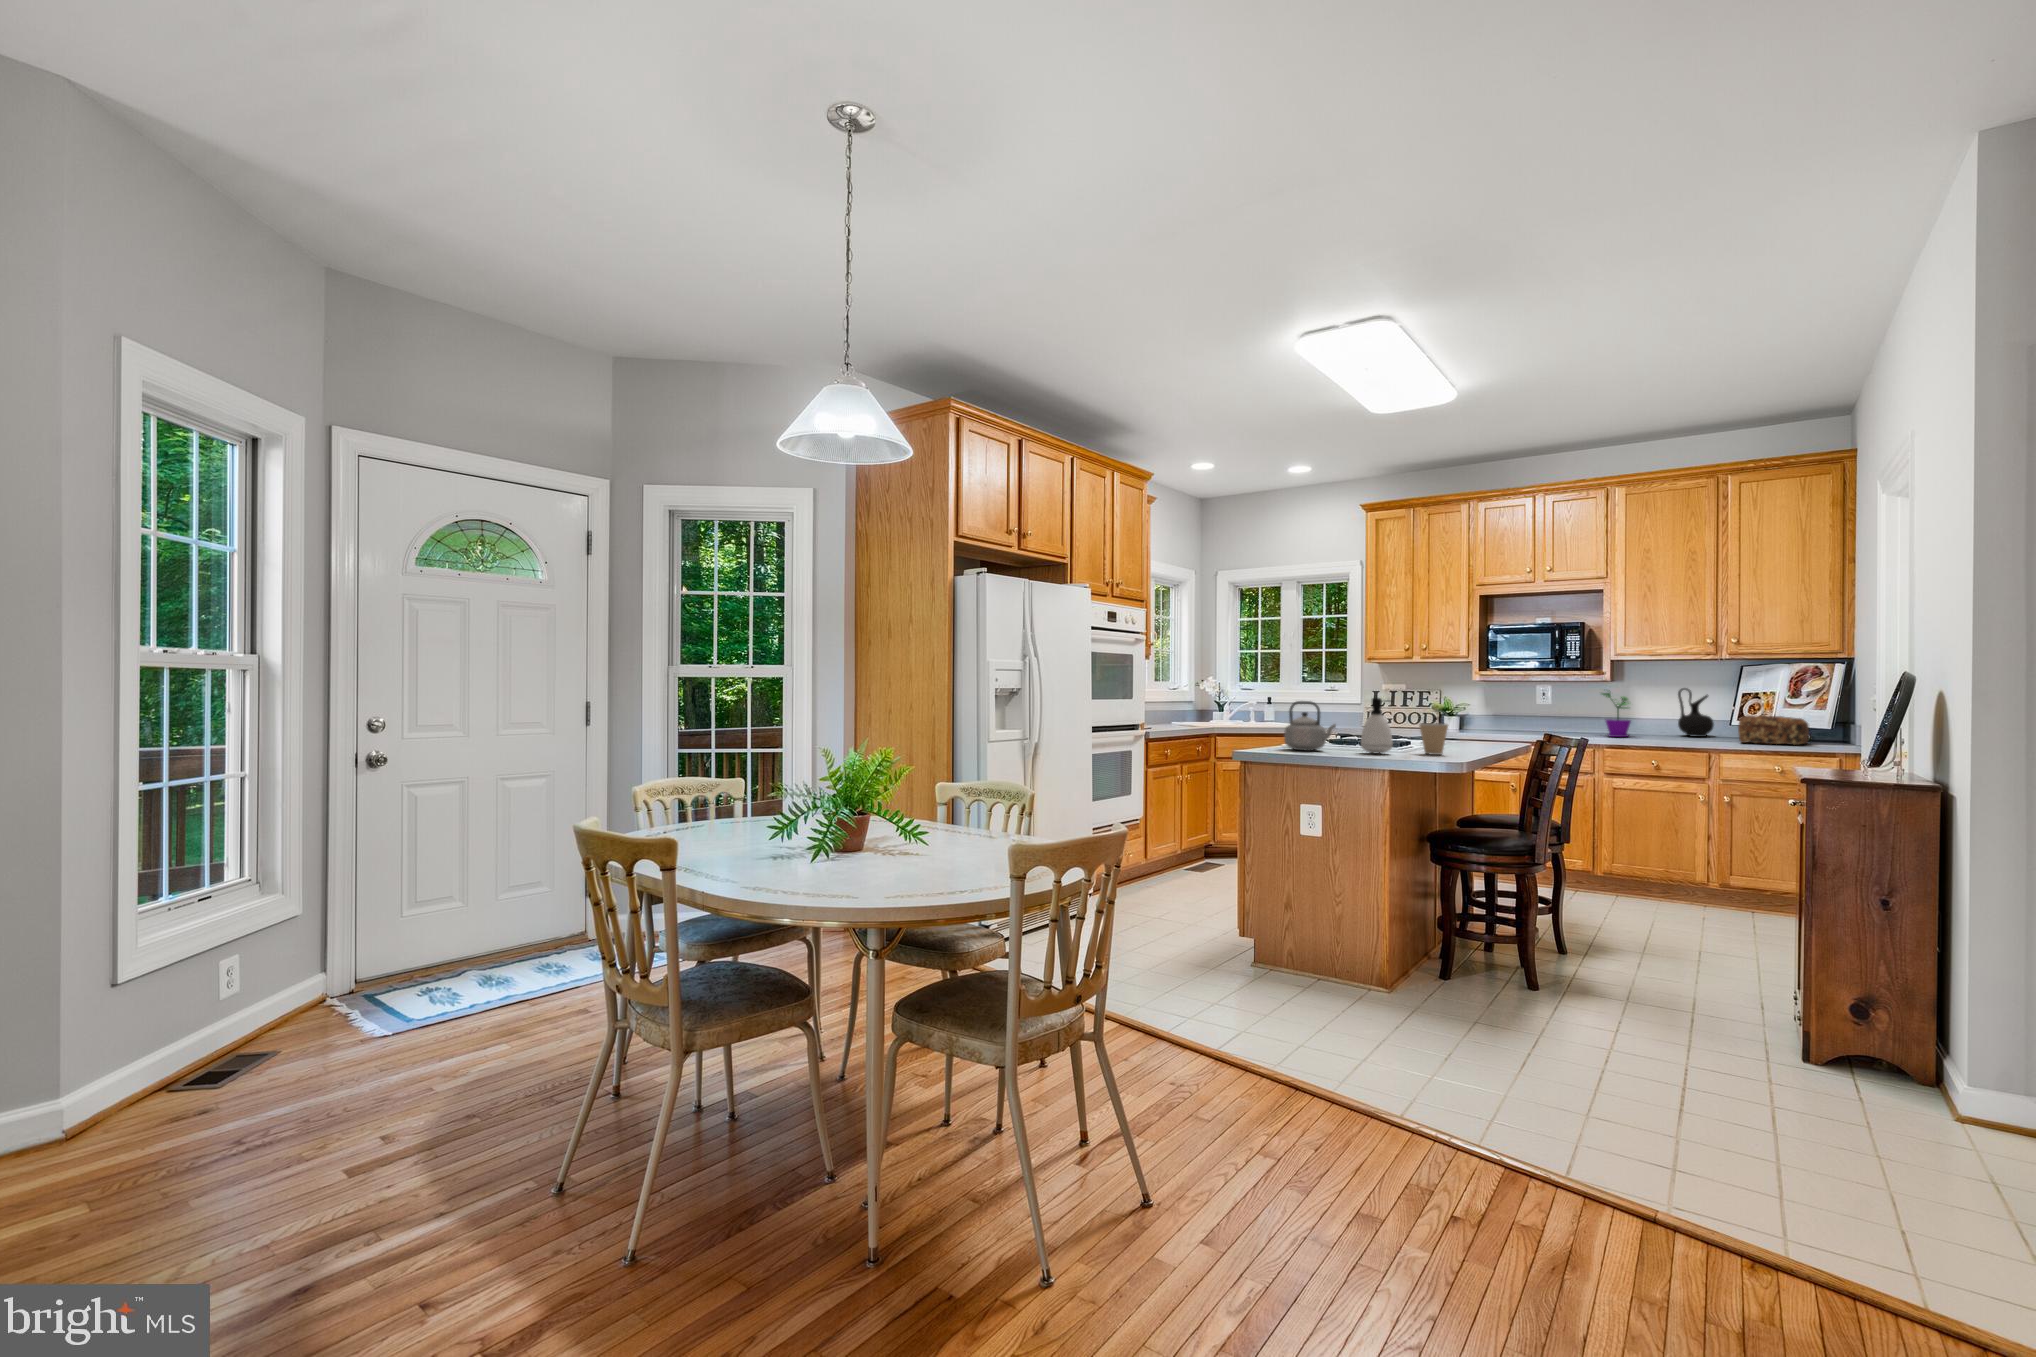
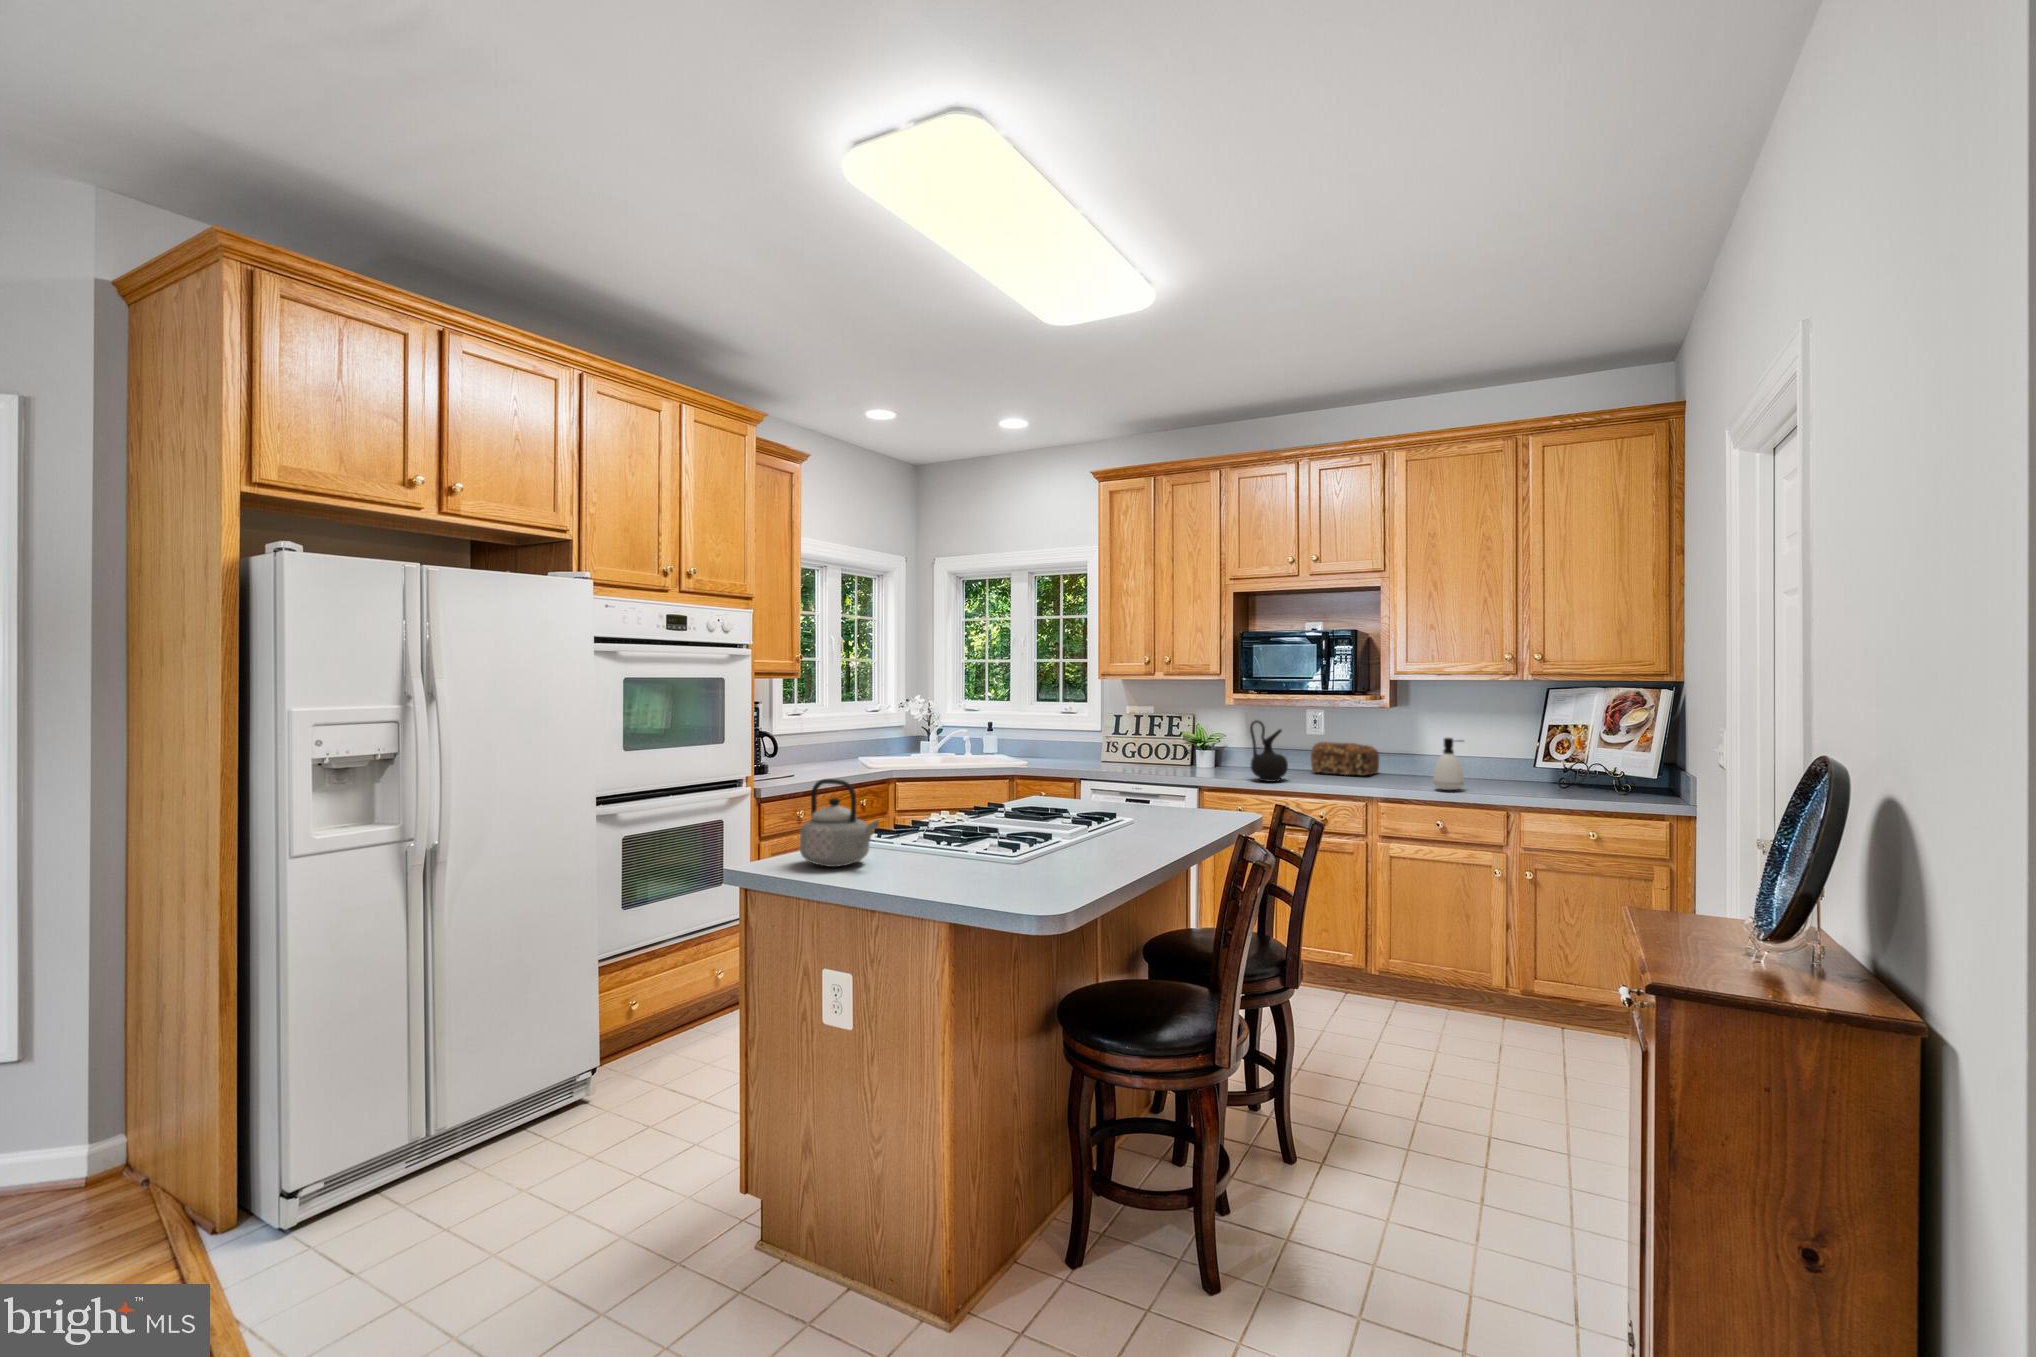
ceramic jug: present [1678,688,1714,737] -> present [1250,720,1288,782]
flower pot: present [1602,693,1631,737] -> none [1376,715,1416,783]
soap dispenser: present [1361,698,1393,753] -> present [1433,738,1464,790]
bread loaf: present [1738,715,1809,745] -> present [1311,742,1379,775]
coffee cup: present [1419,723,1448,755] -> none [1017,815,1065,873]

